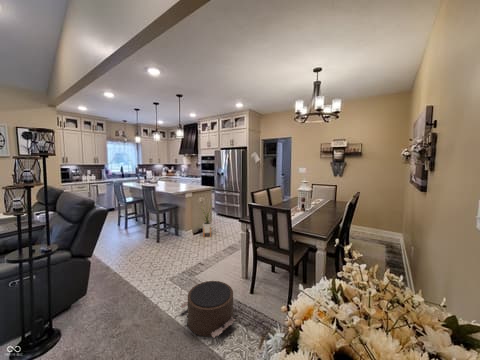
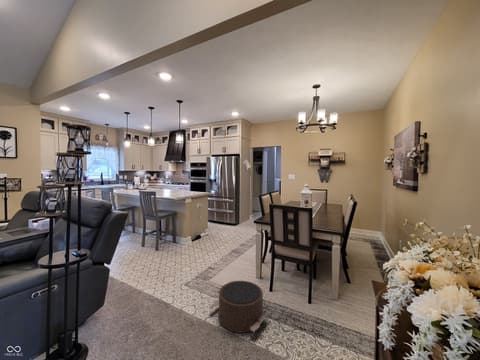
house plant: present [203,206,212,237] -> none [198,208,216,244]

